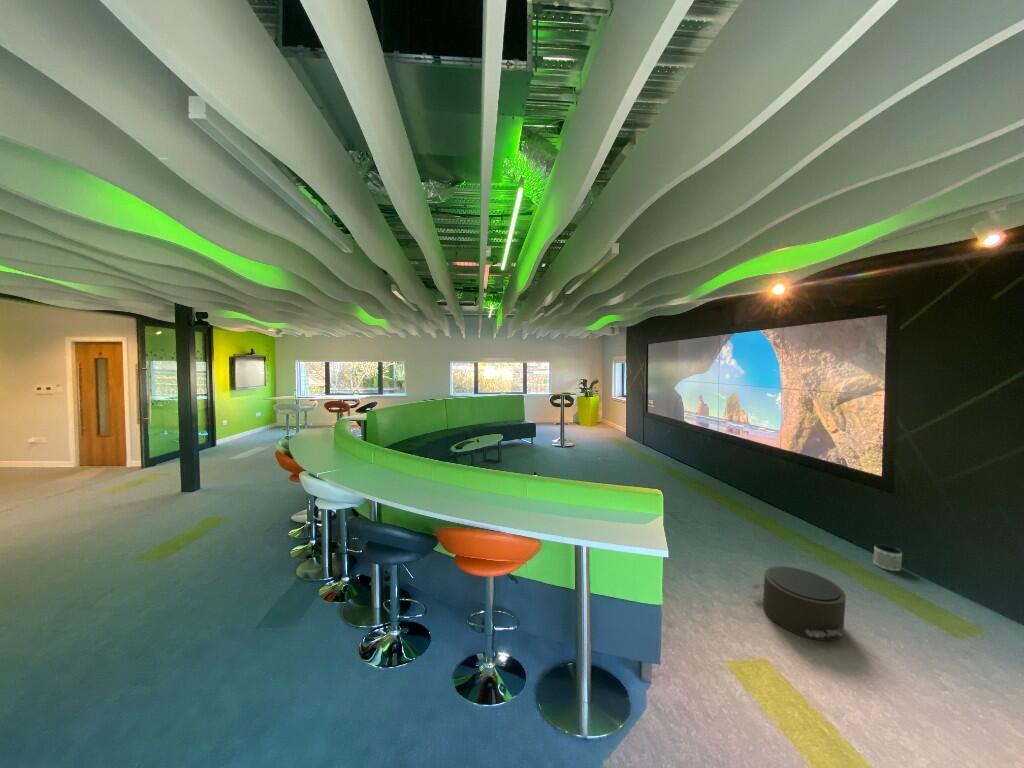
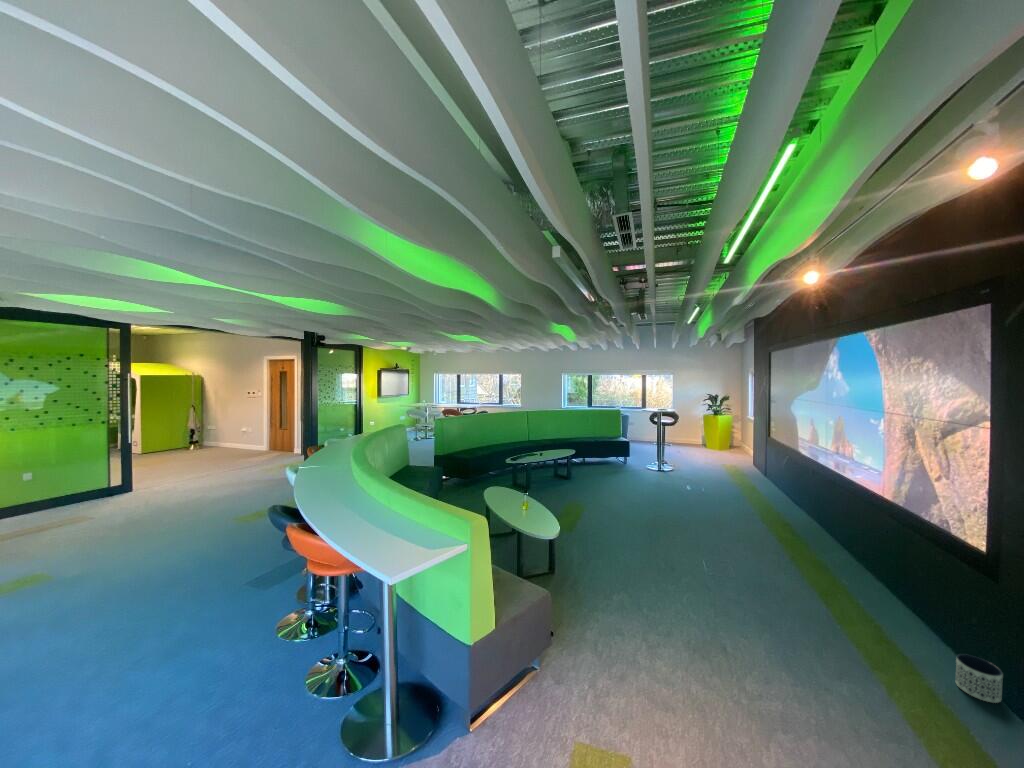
pouf: present [751,566,846,641] -> none [688,632,781,738]

